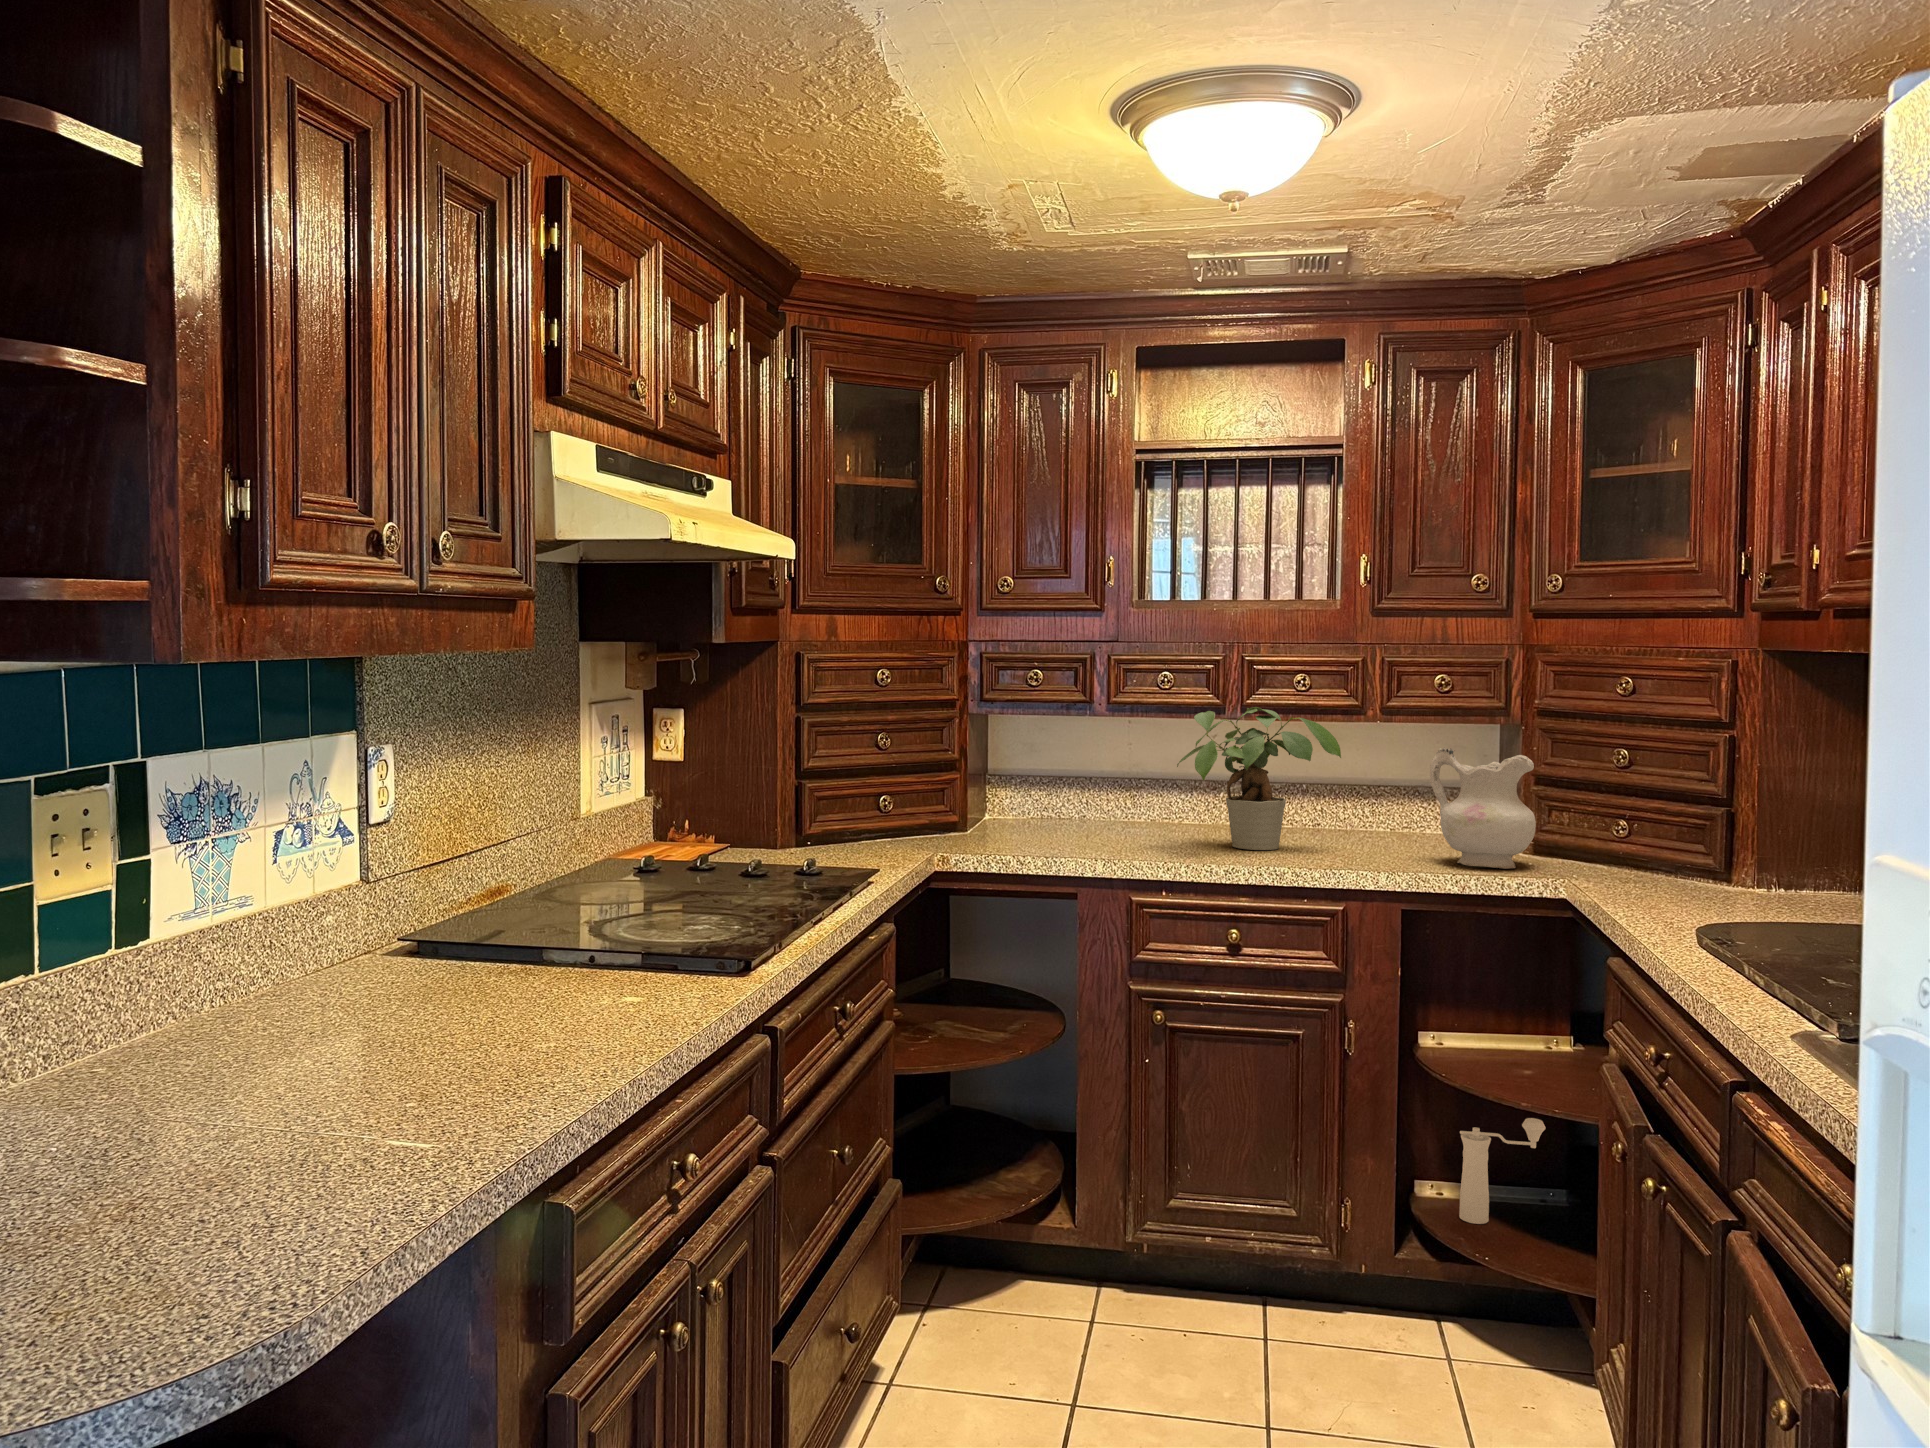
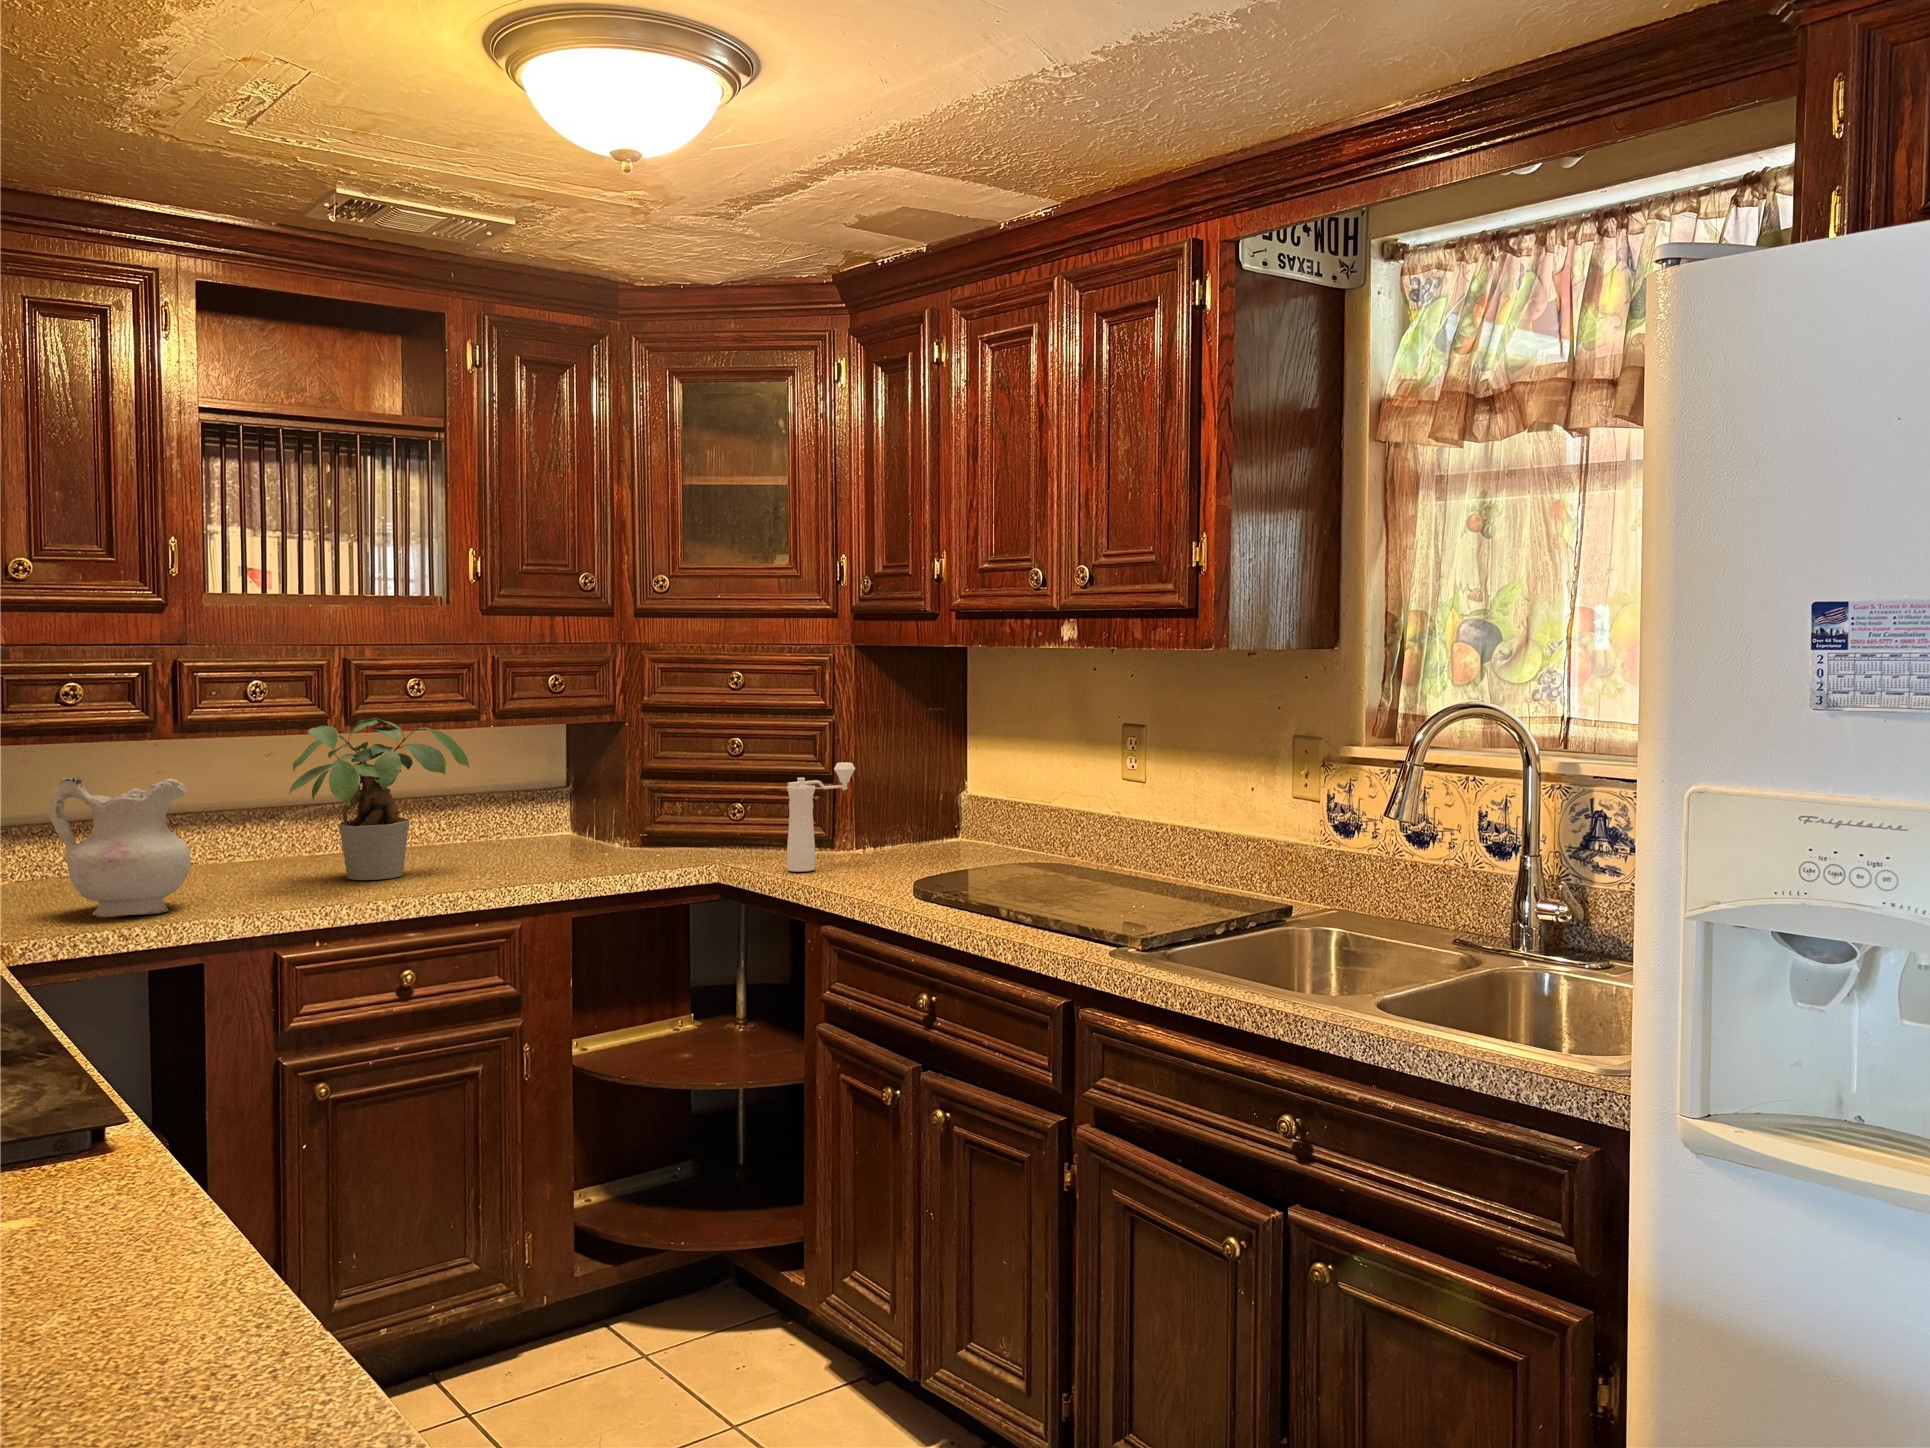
ceramic pitcher: present [1430,748,1536,869] -> present [50,777,191,917]
pepper mill: present [1459,1118,1546,1224] -> present [787,763,855,872]

